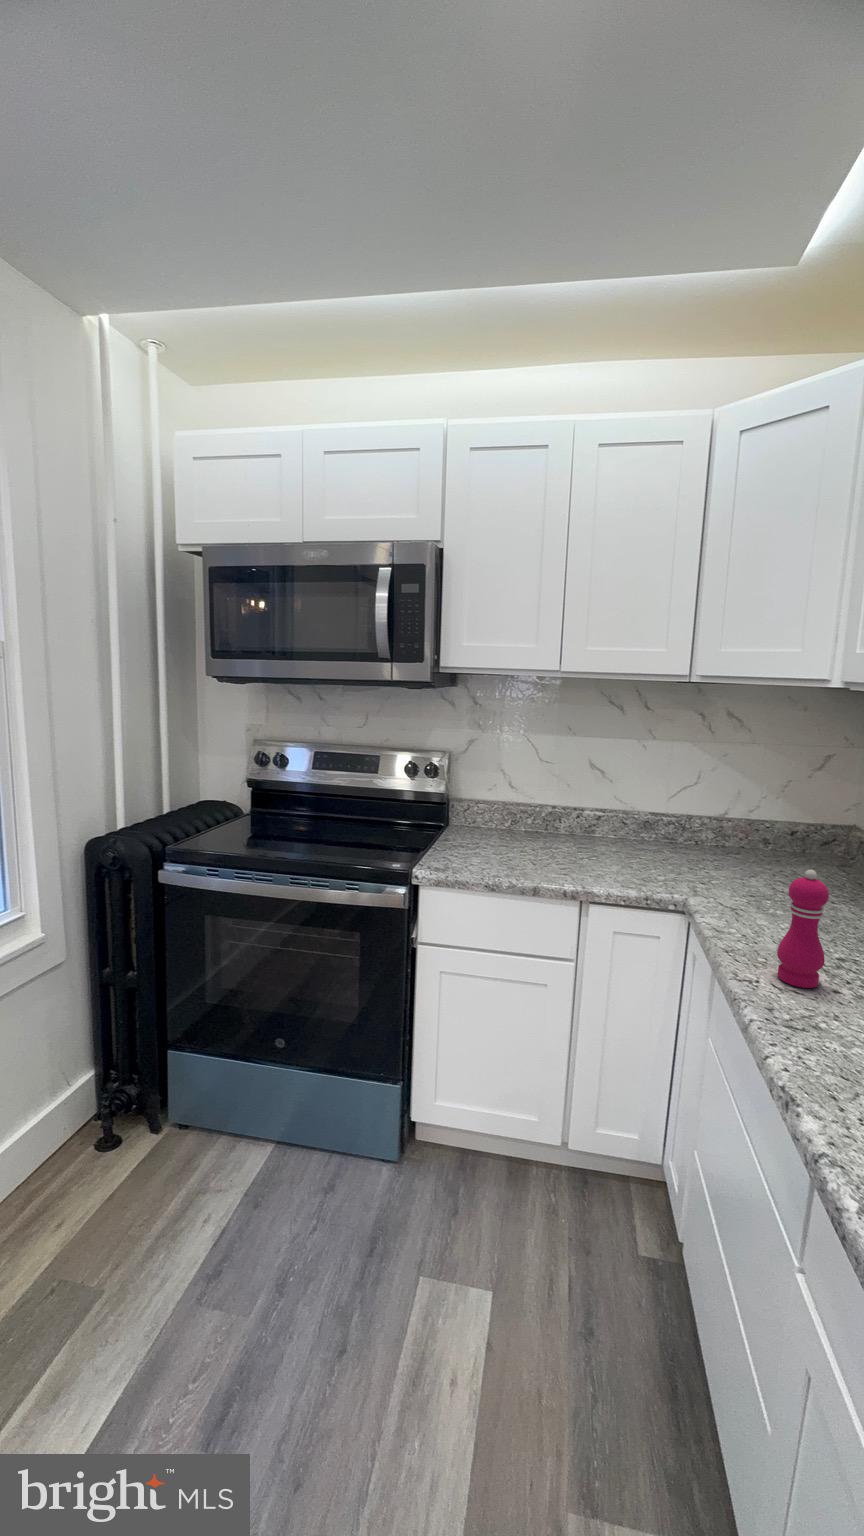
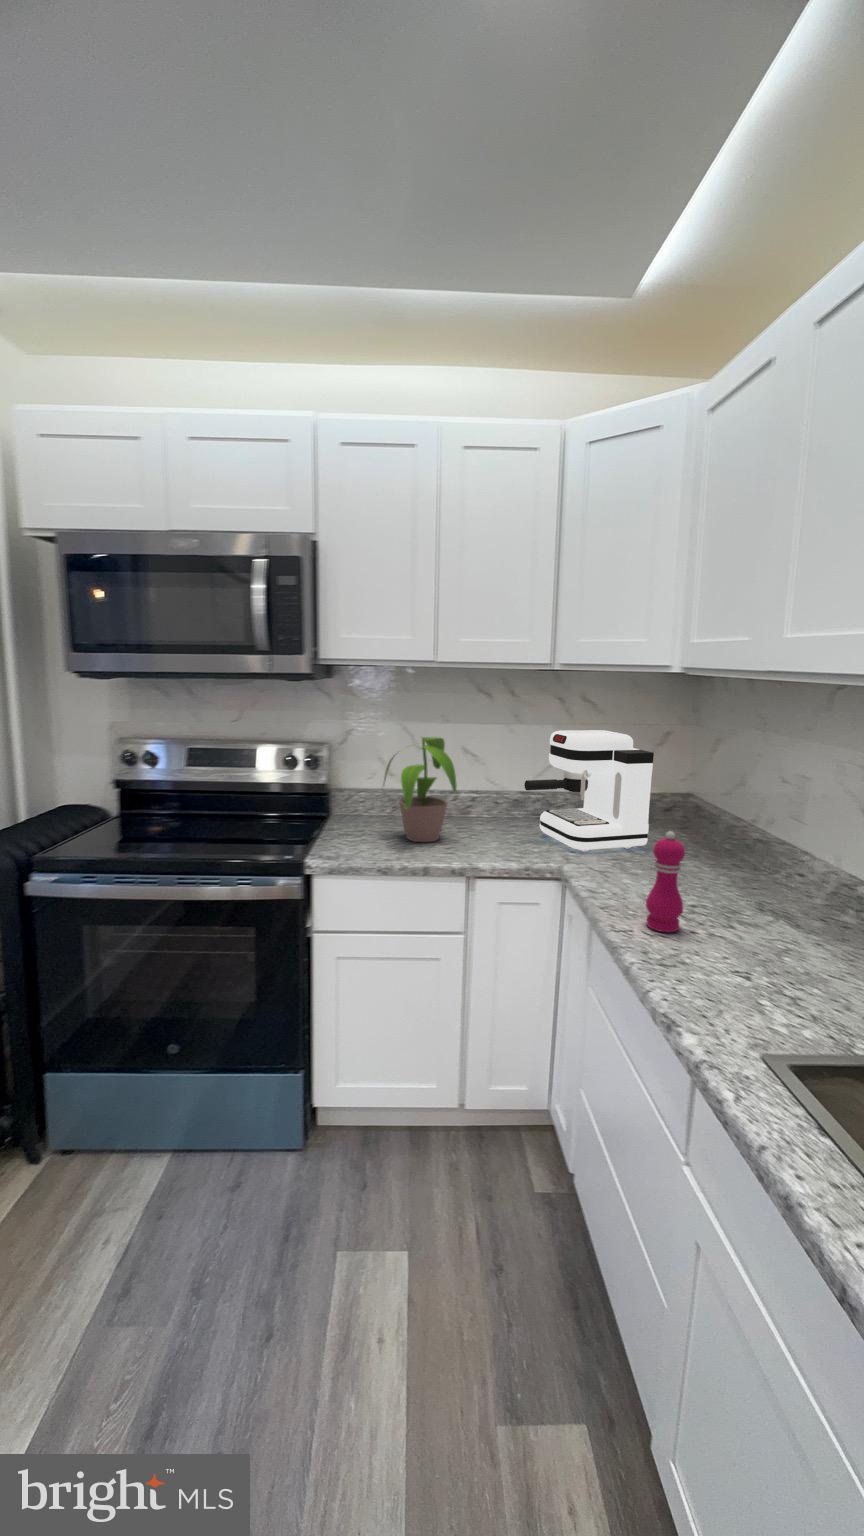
potted plant: none [488,748,587,860] -> present [384,737,457,842]
coffee maker: none [651,749,805,885] -> present [524,730,654,852]

